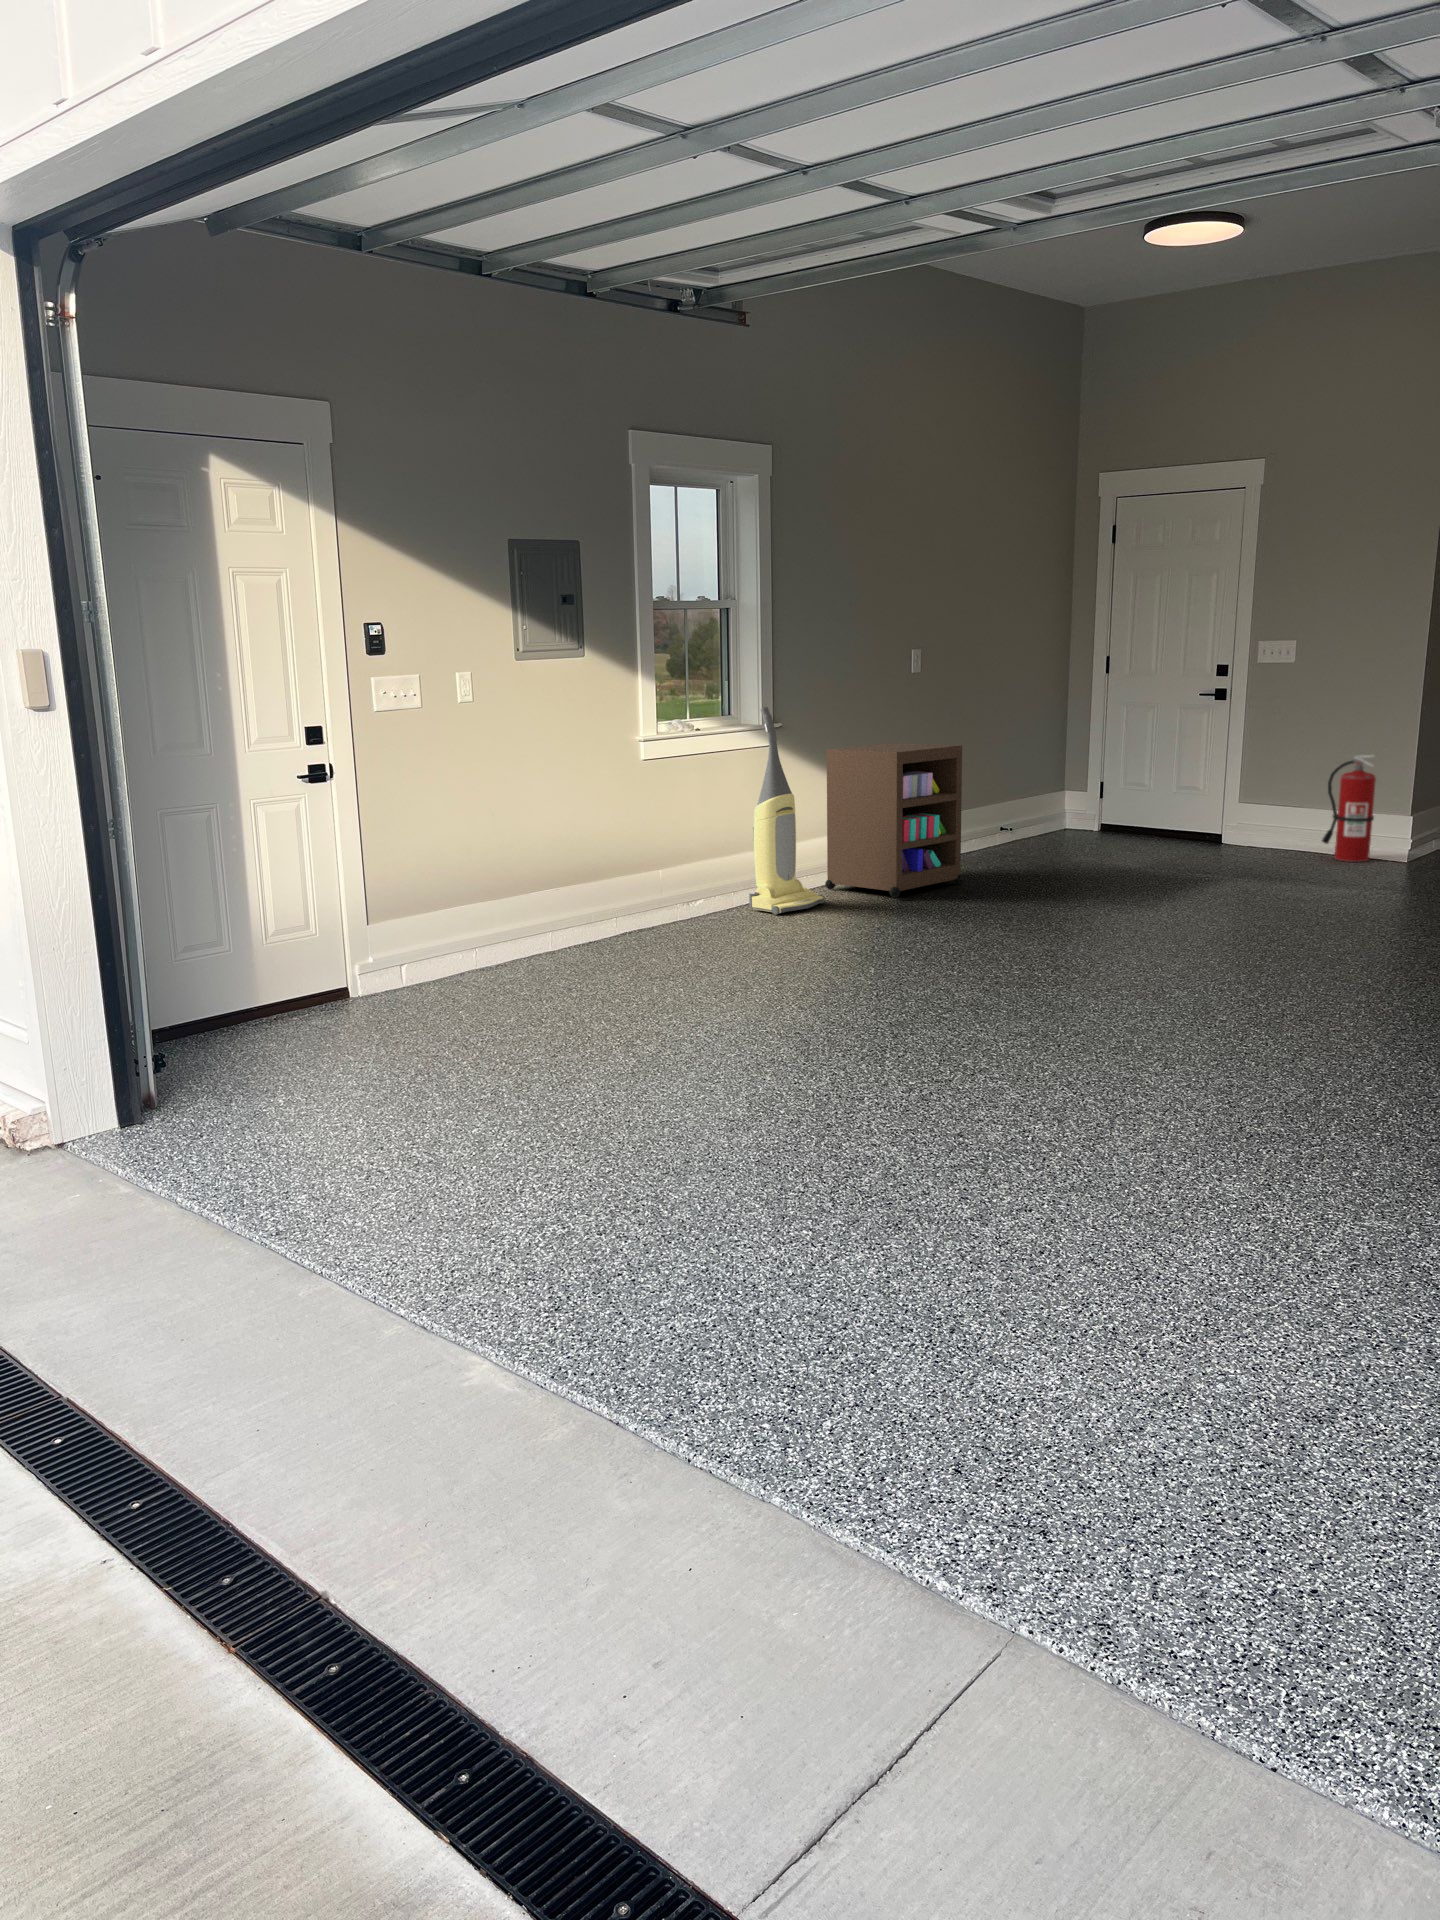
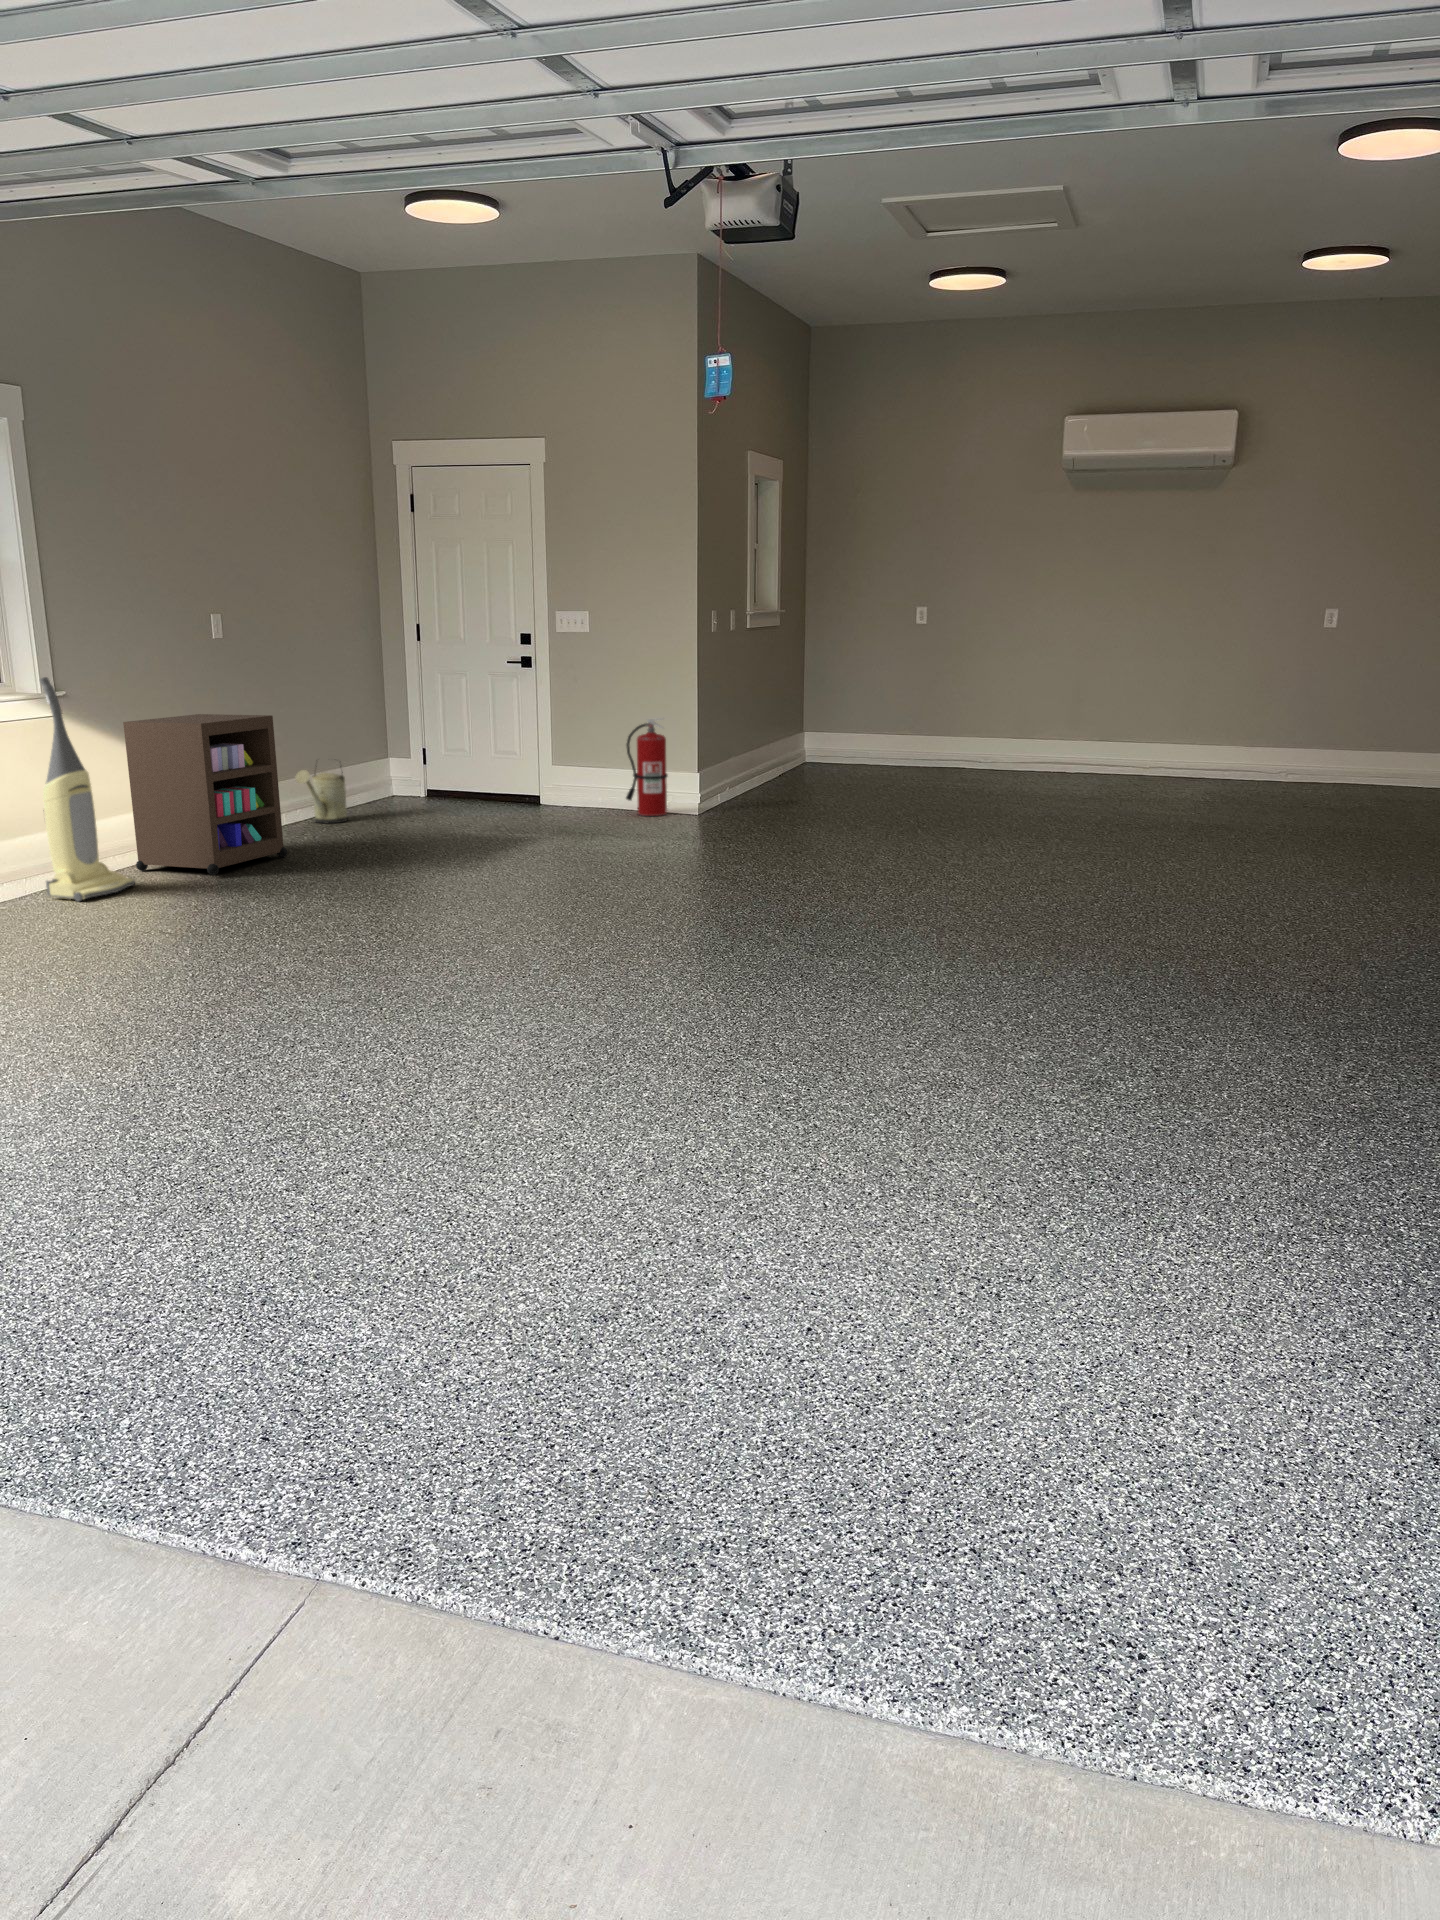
watering can: none [975,788,1022,852] -> present [296,766,347,823]

